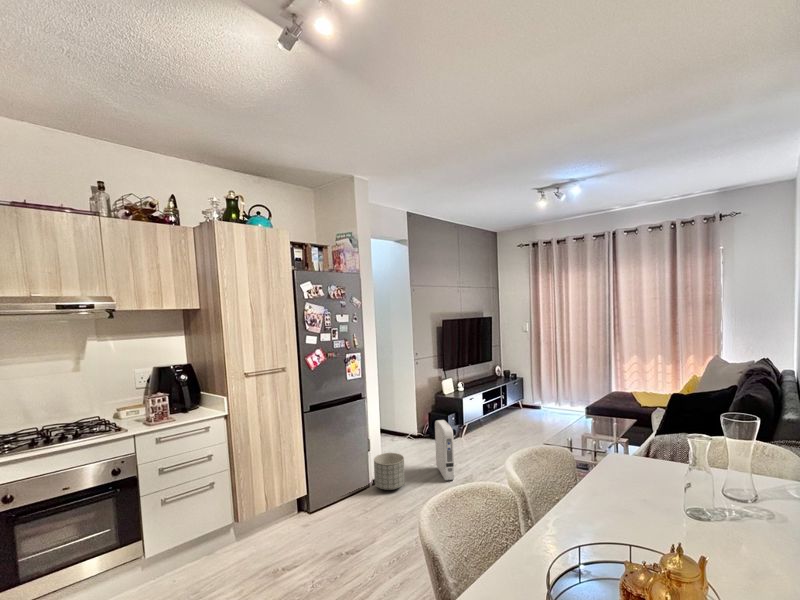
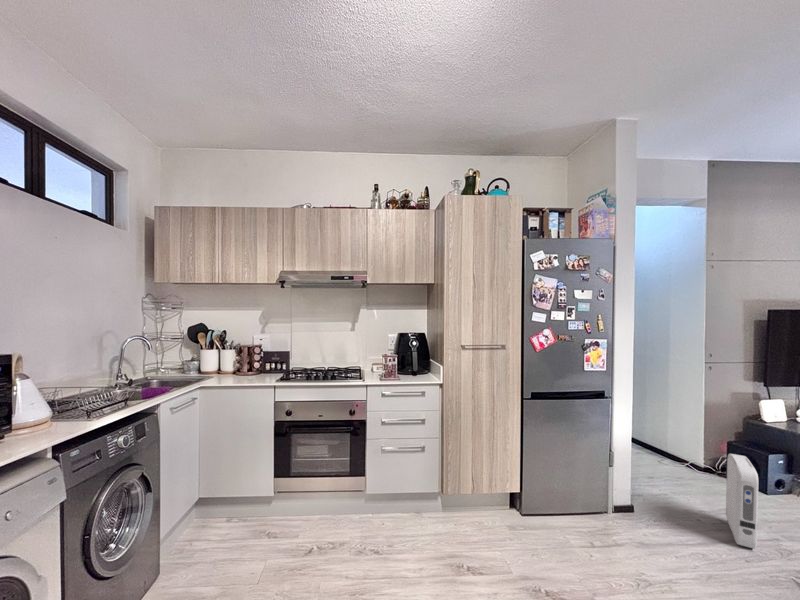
planter: present [374,453,405,490] -> none [617,473,664,525]

